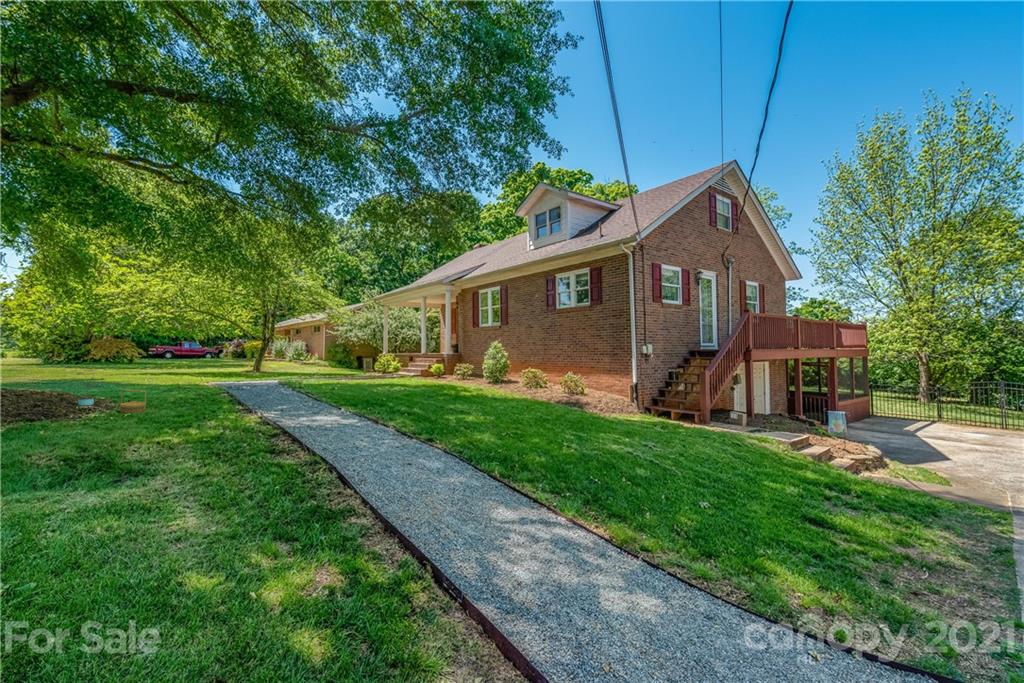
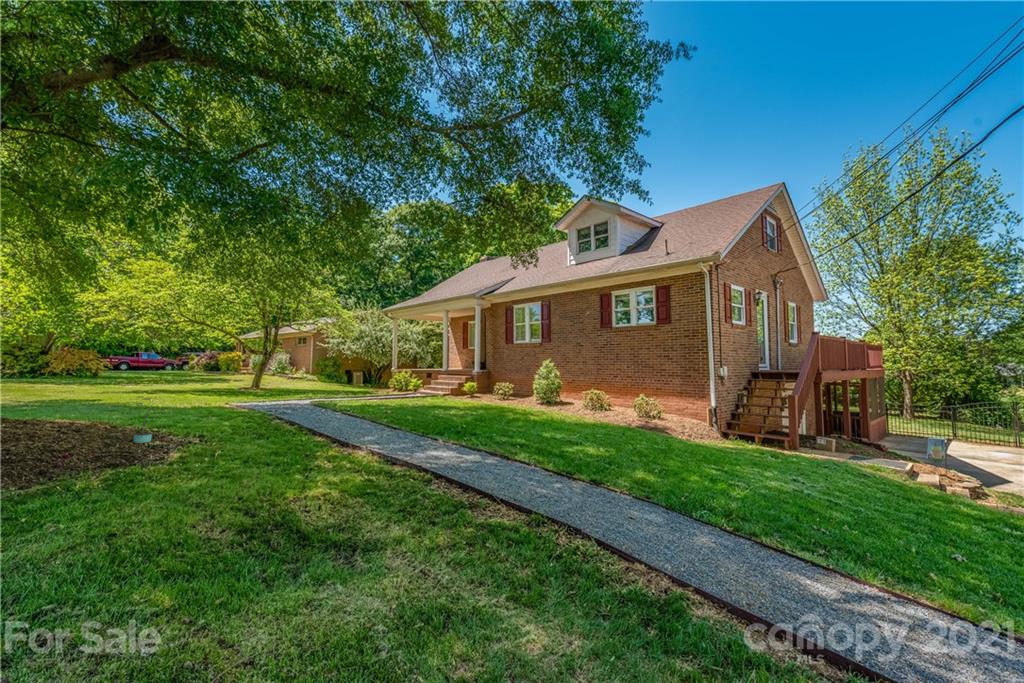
basket: present [120,389,147,413] -> none [197,423,229,453]

